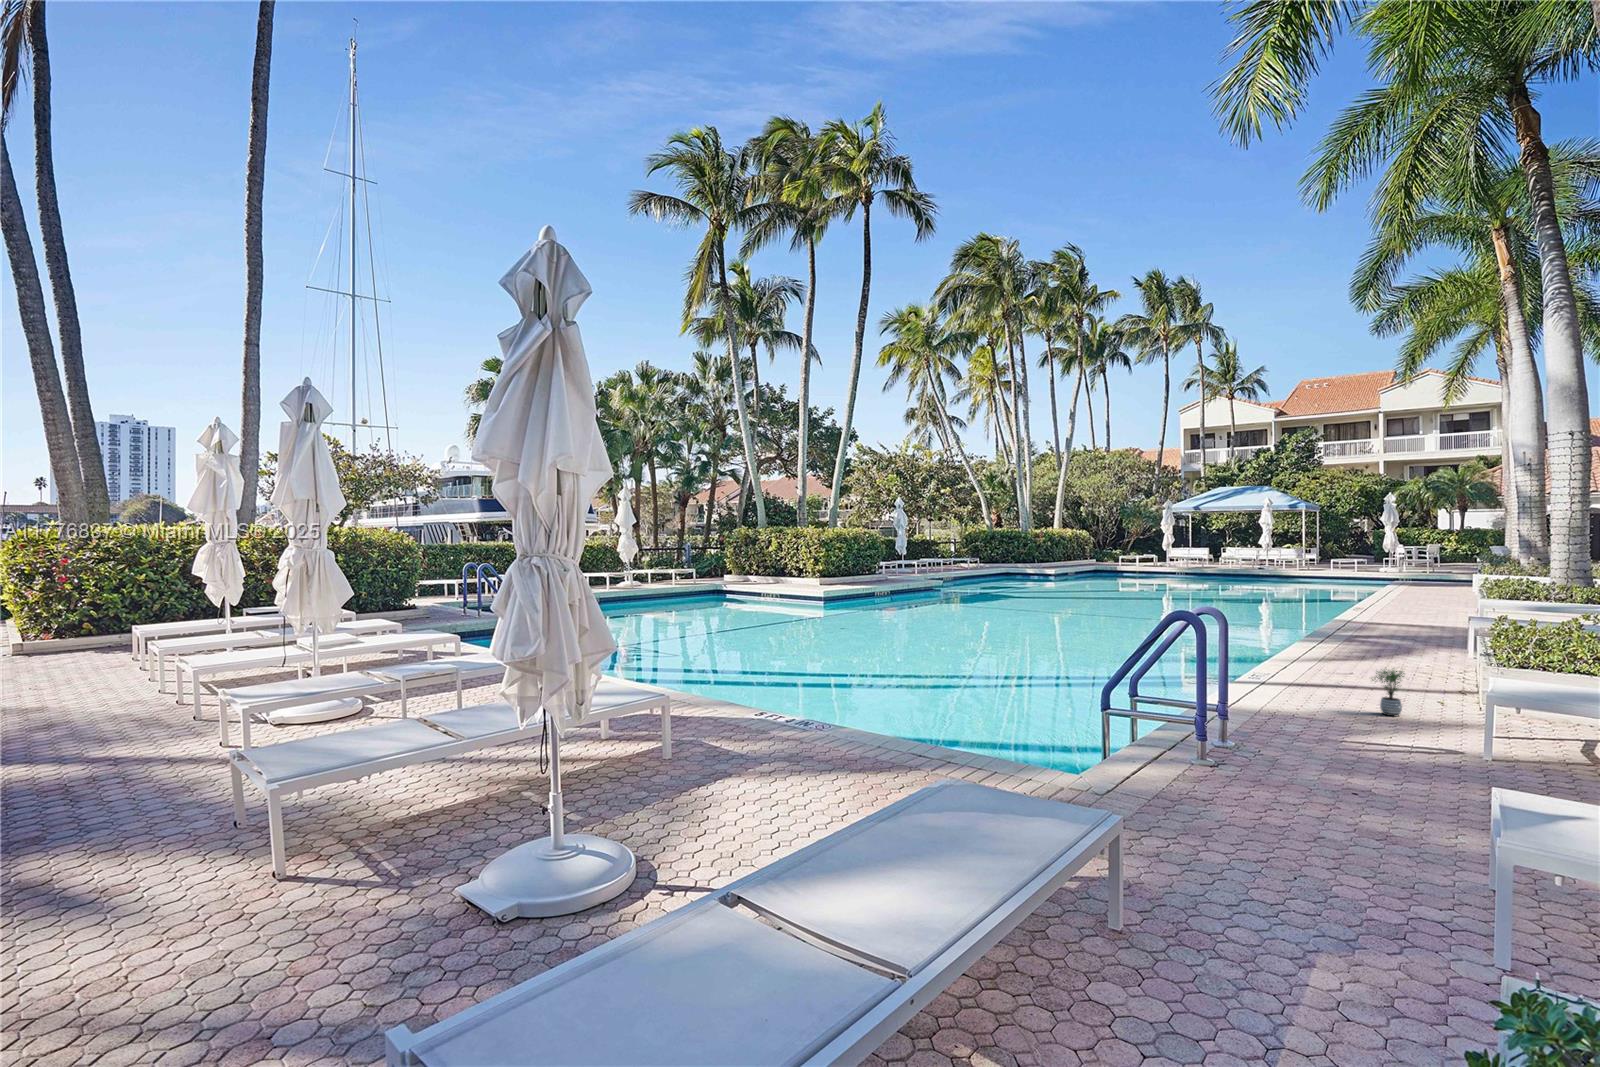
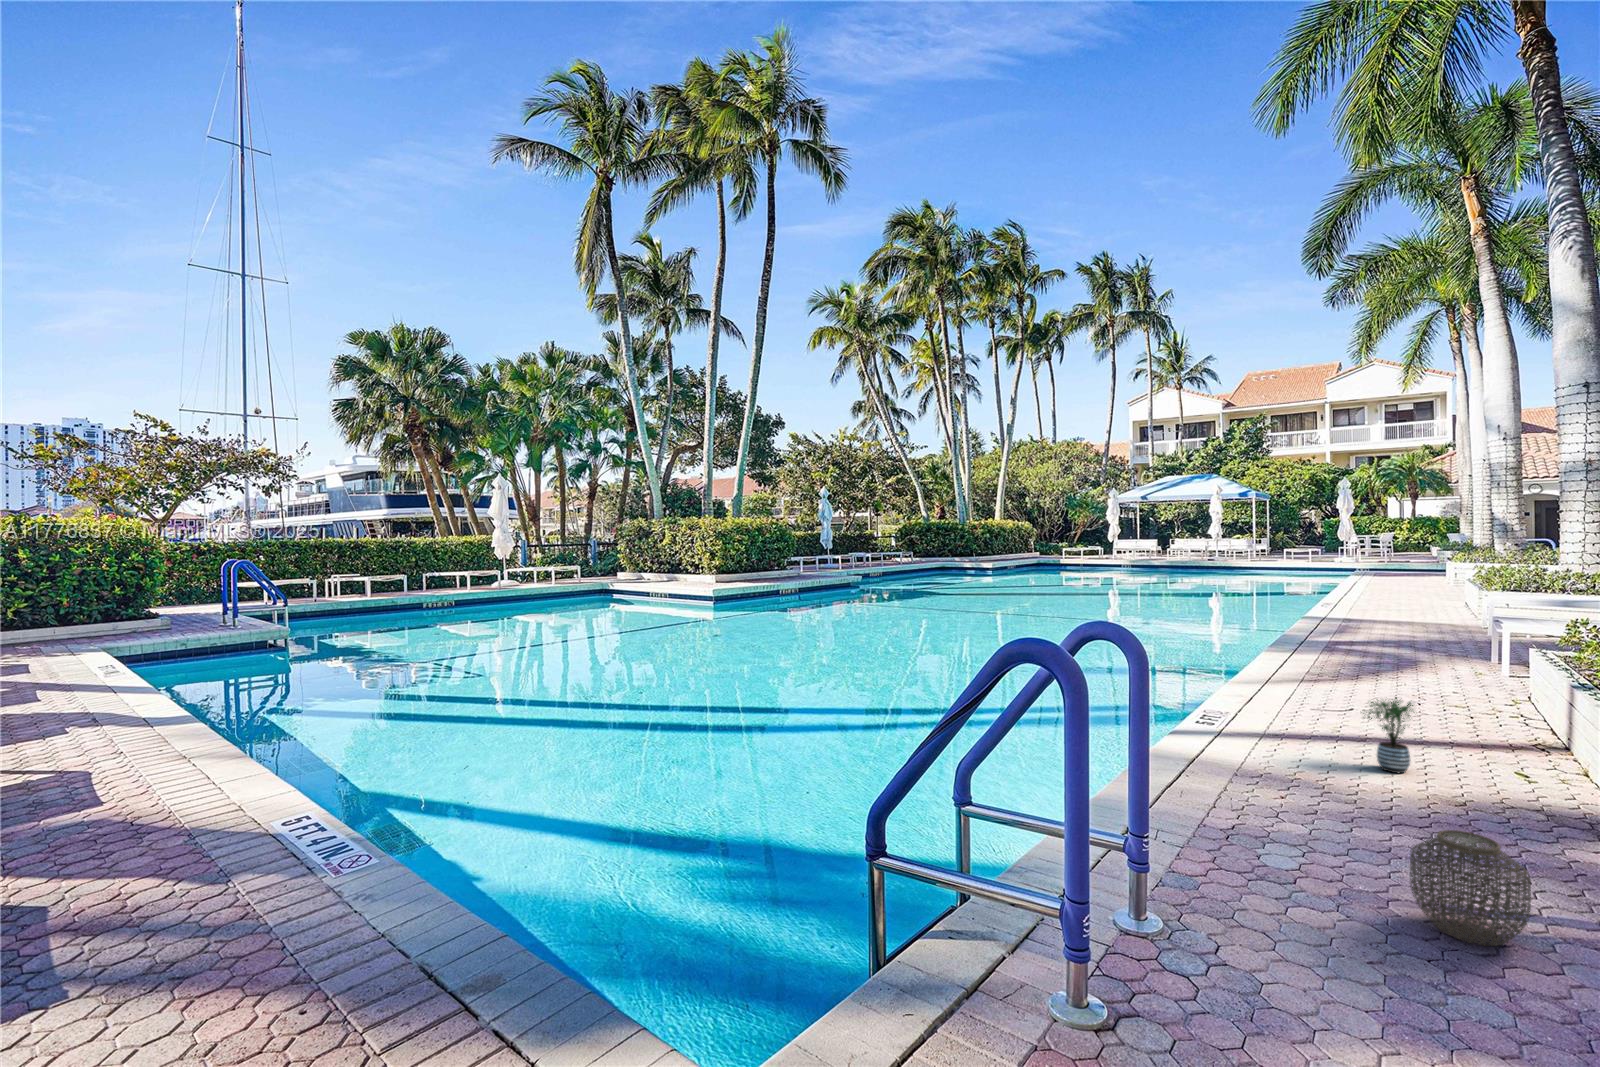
woven basket: none [1381,726,1441,781] -> present [1410,830,1531,946]

